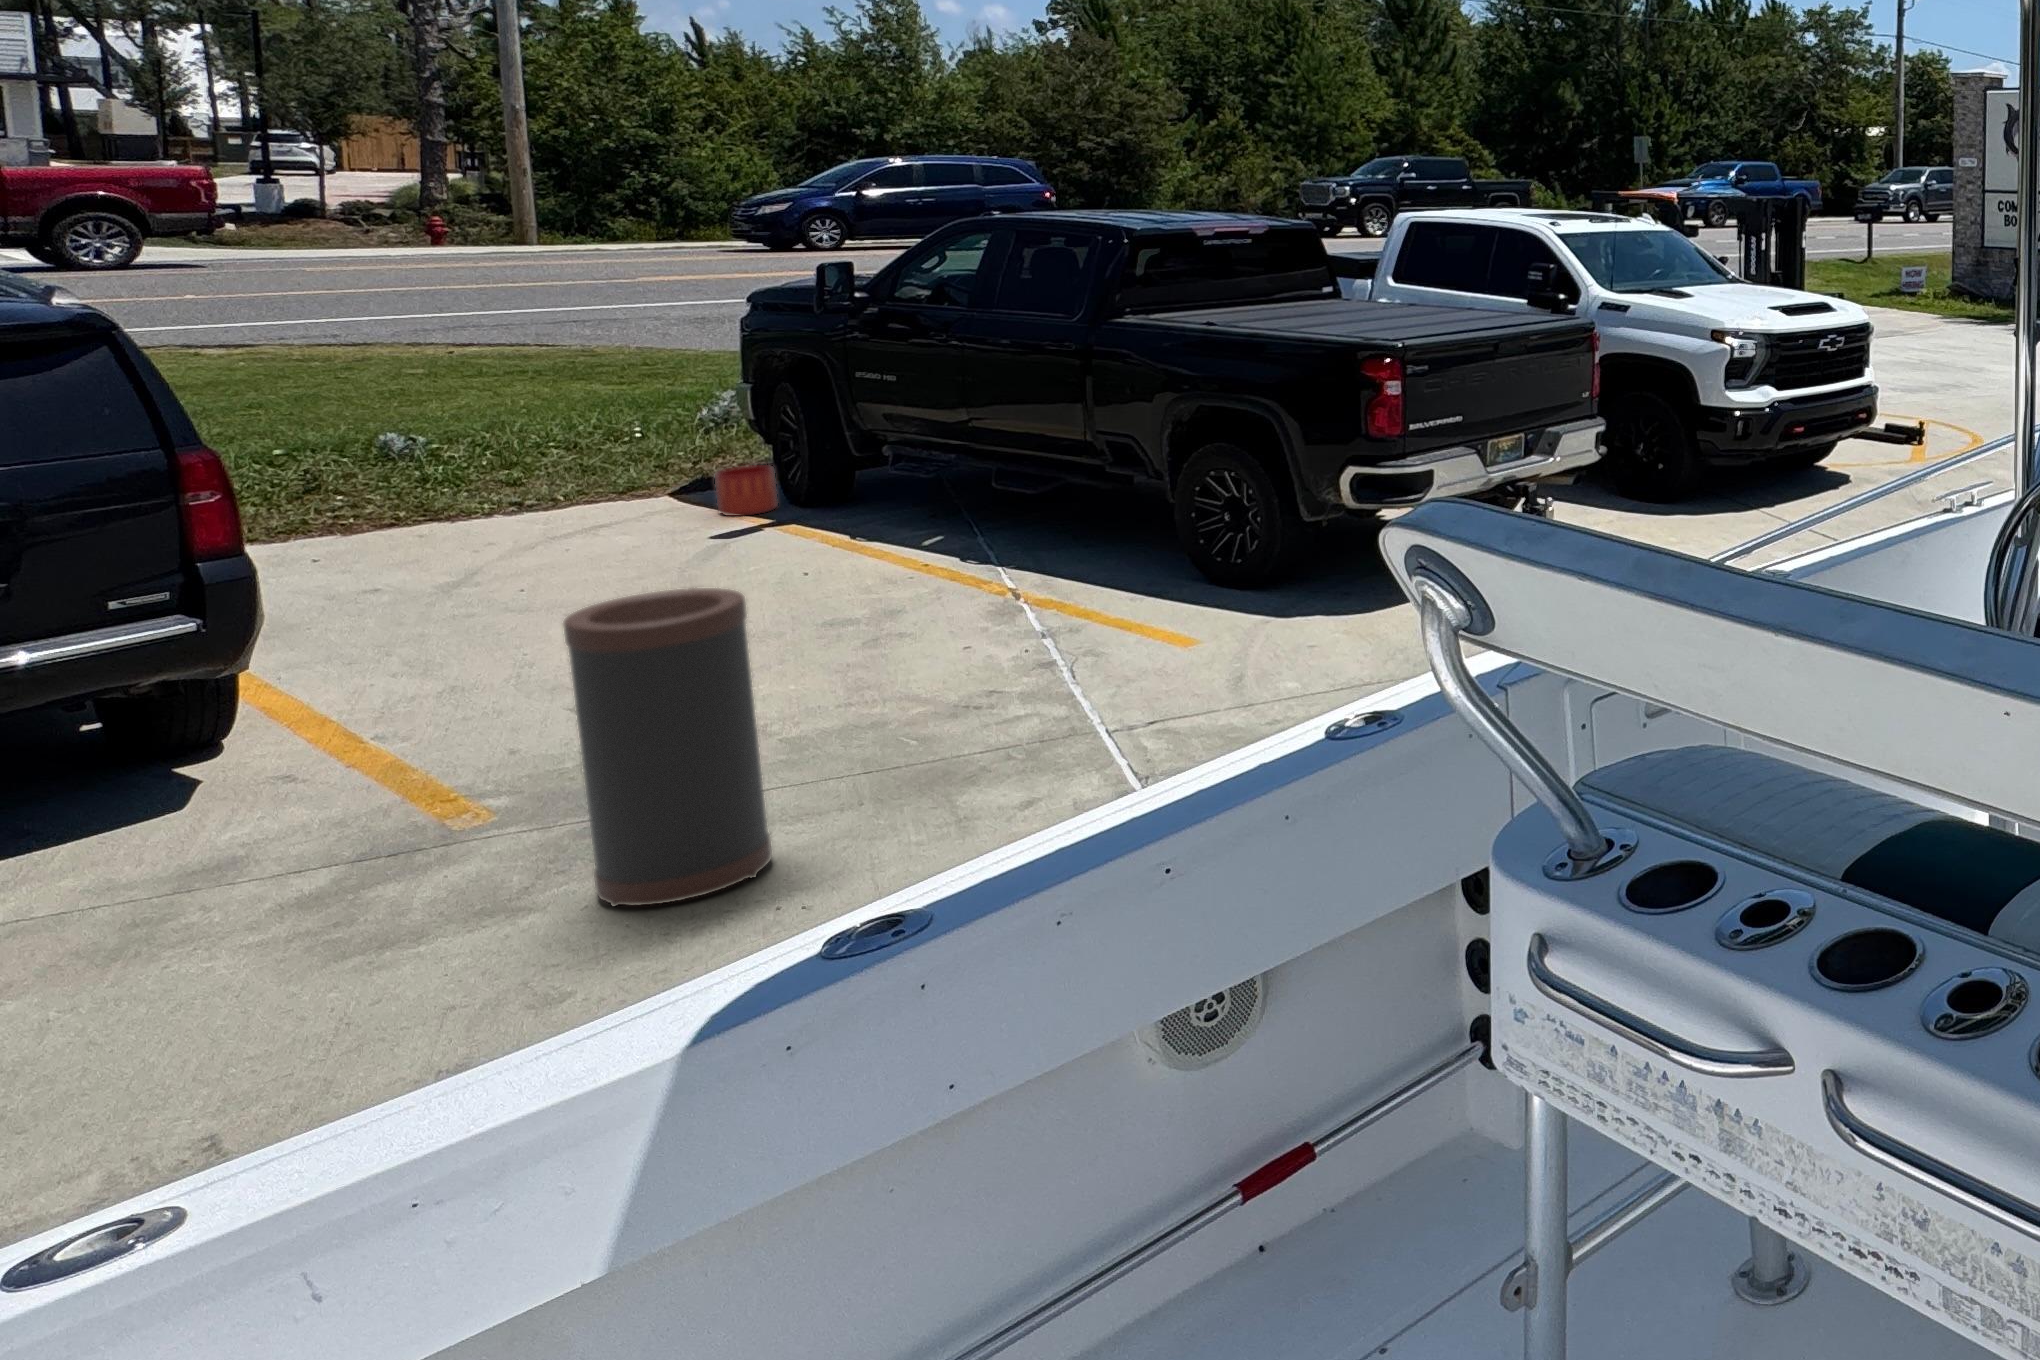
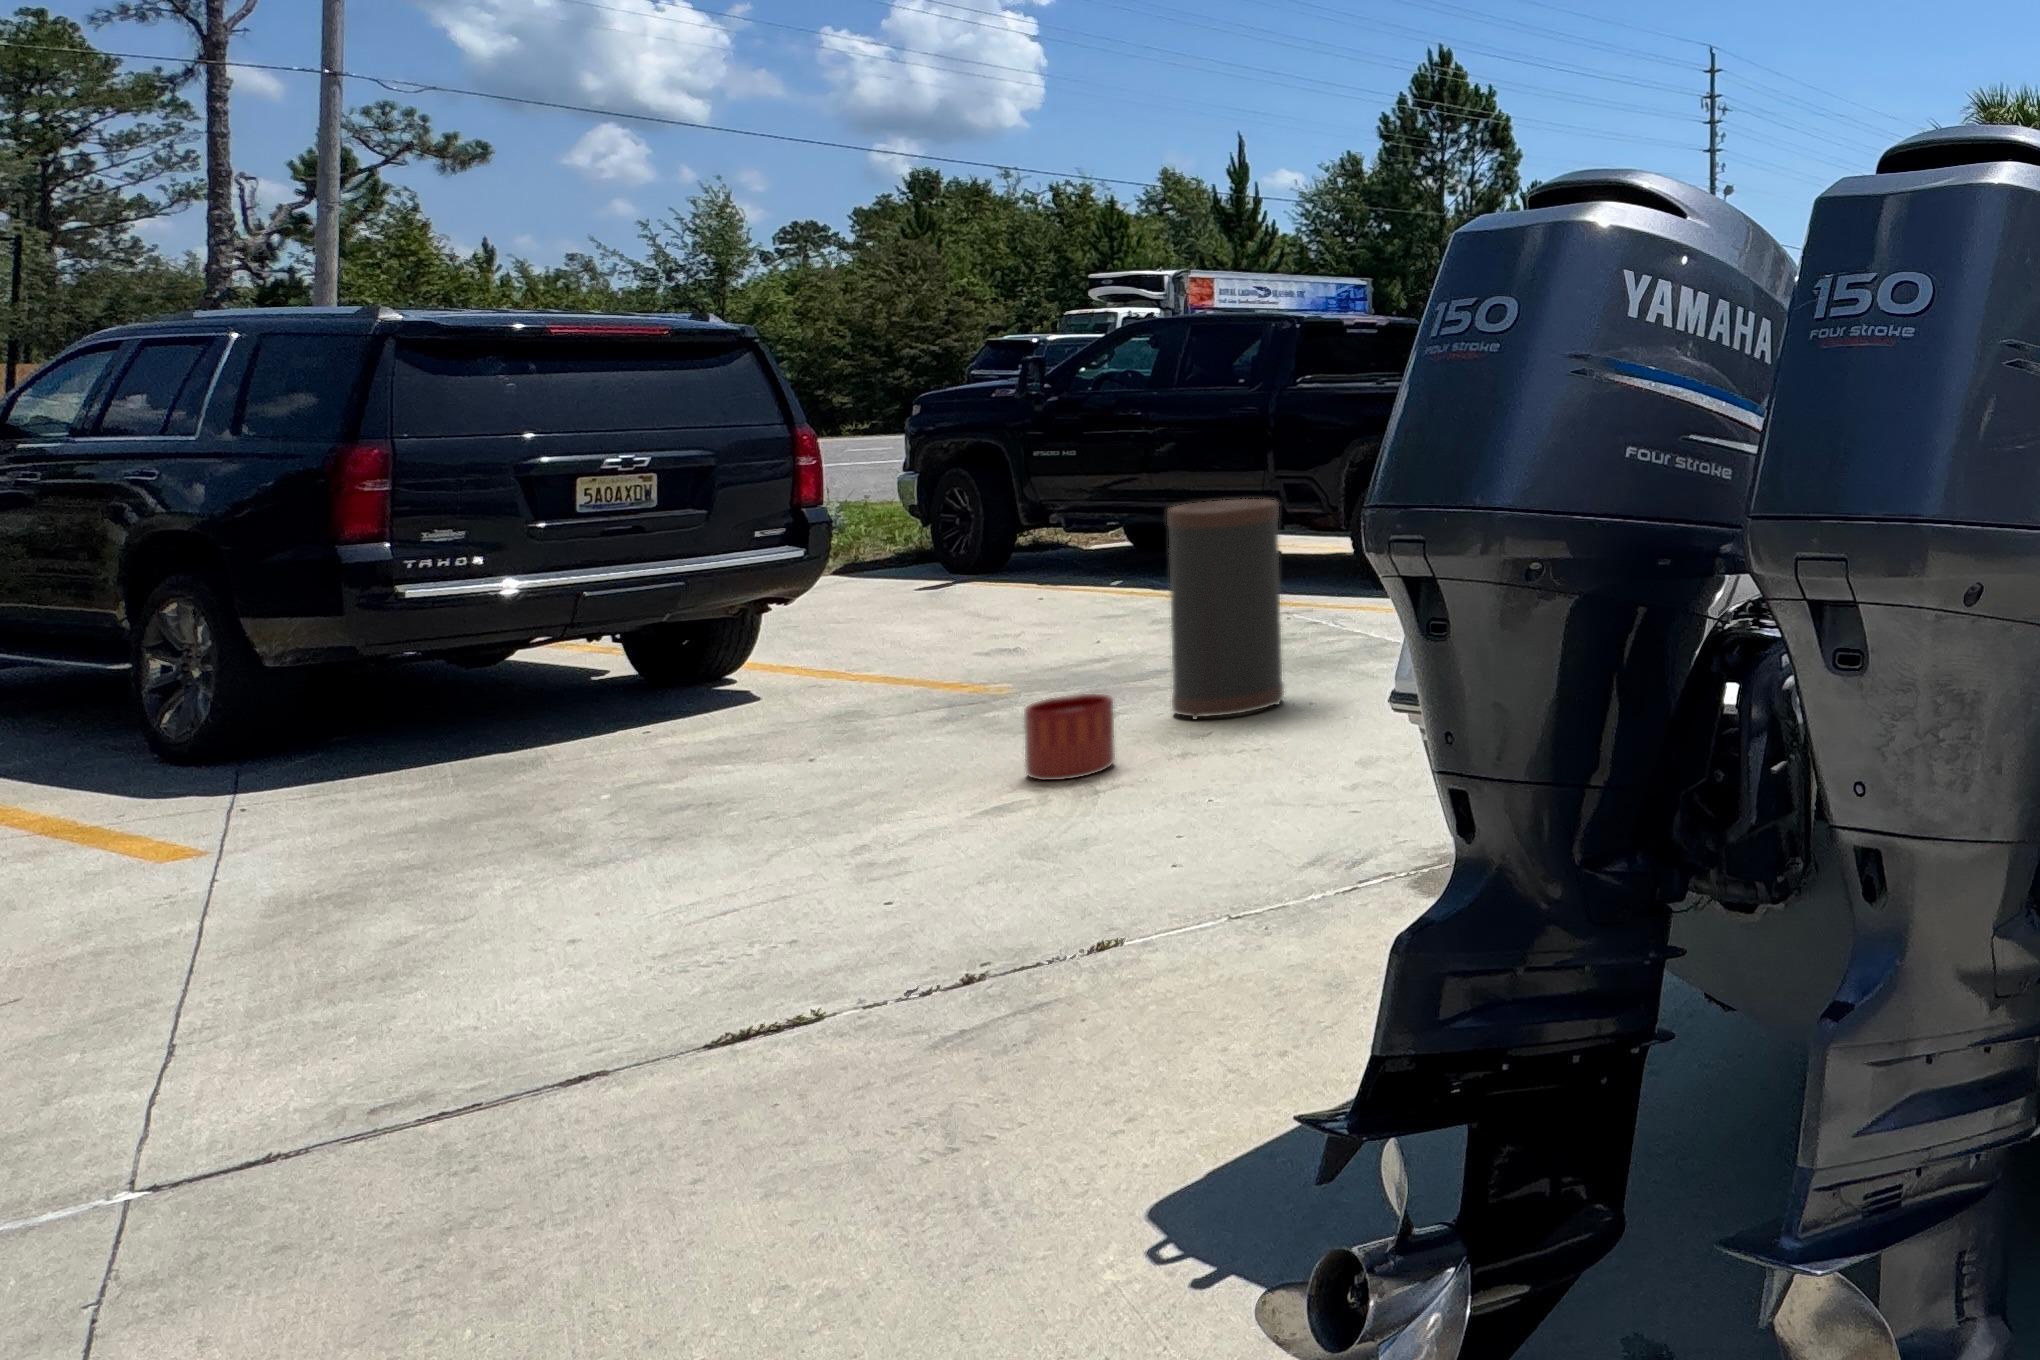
planter: present [715,465,778,516] -> present [1024,694,1115,780]

